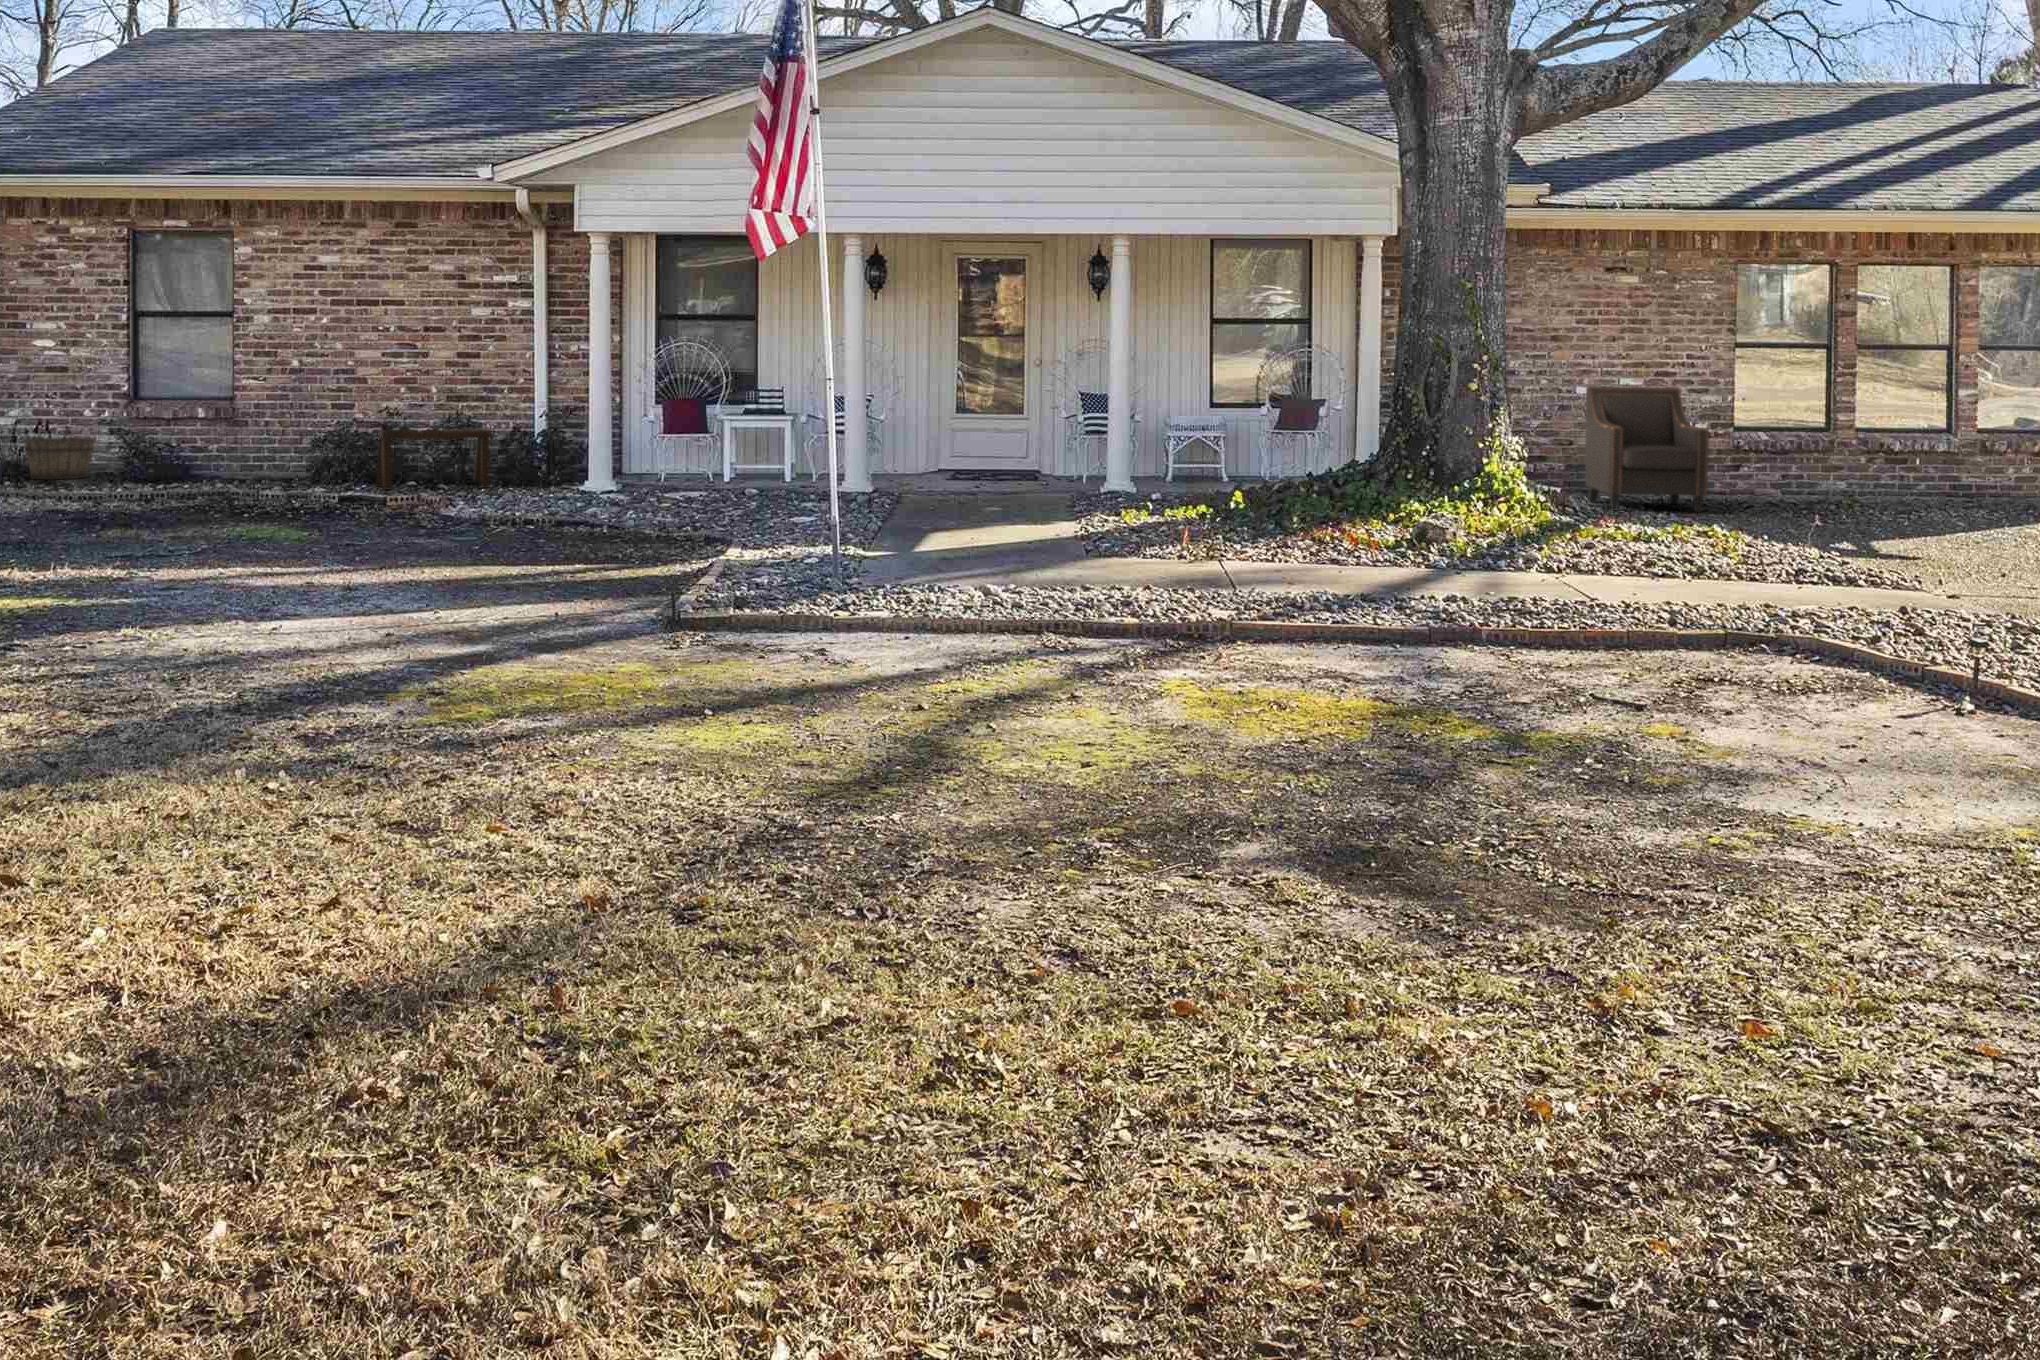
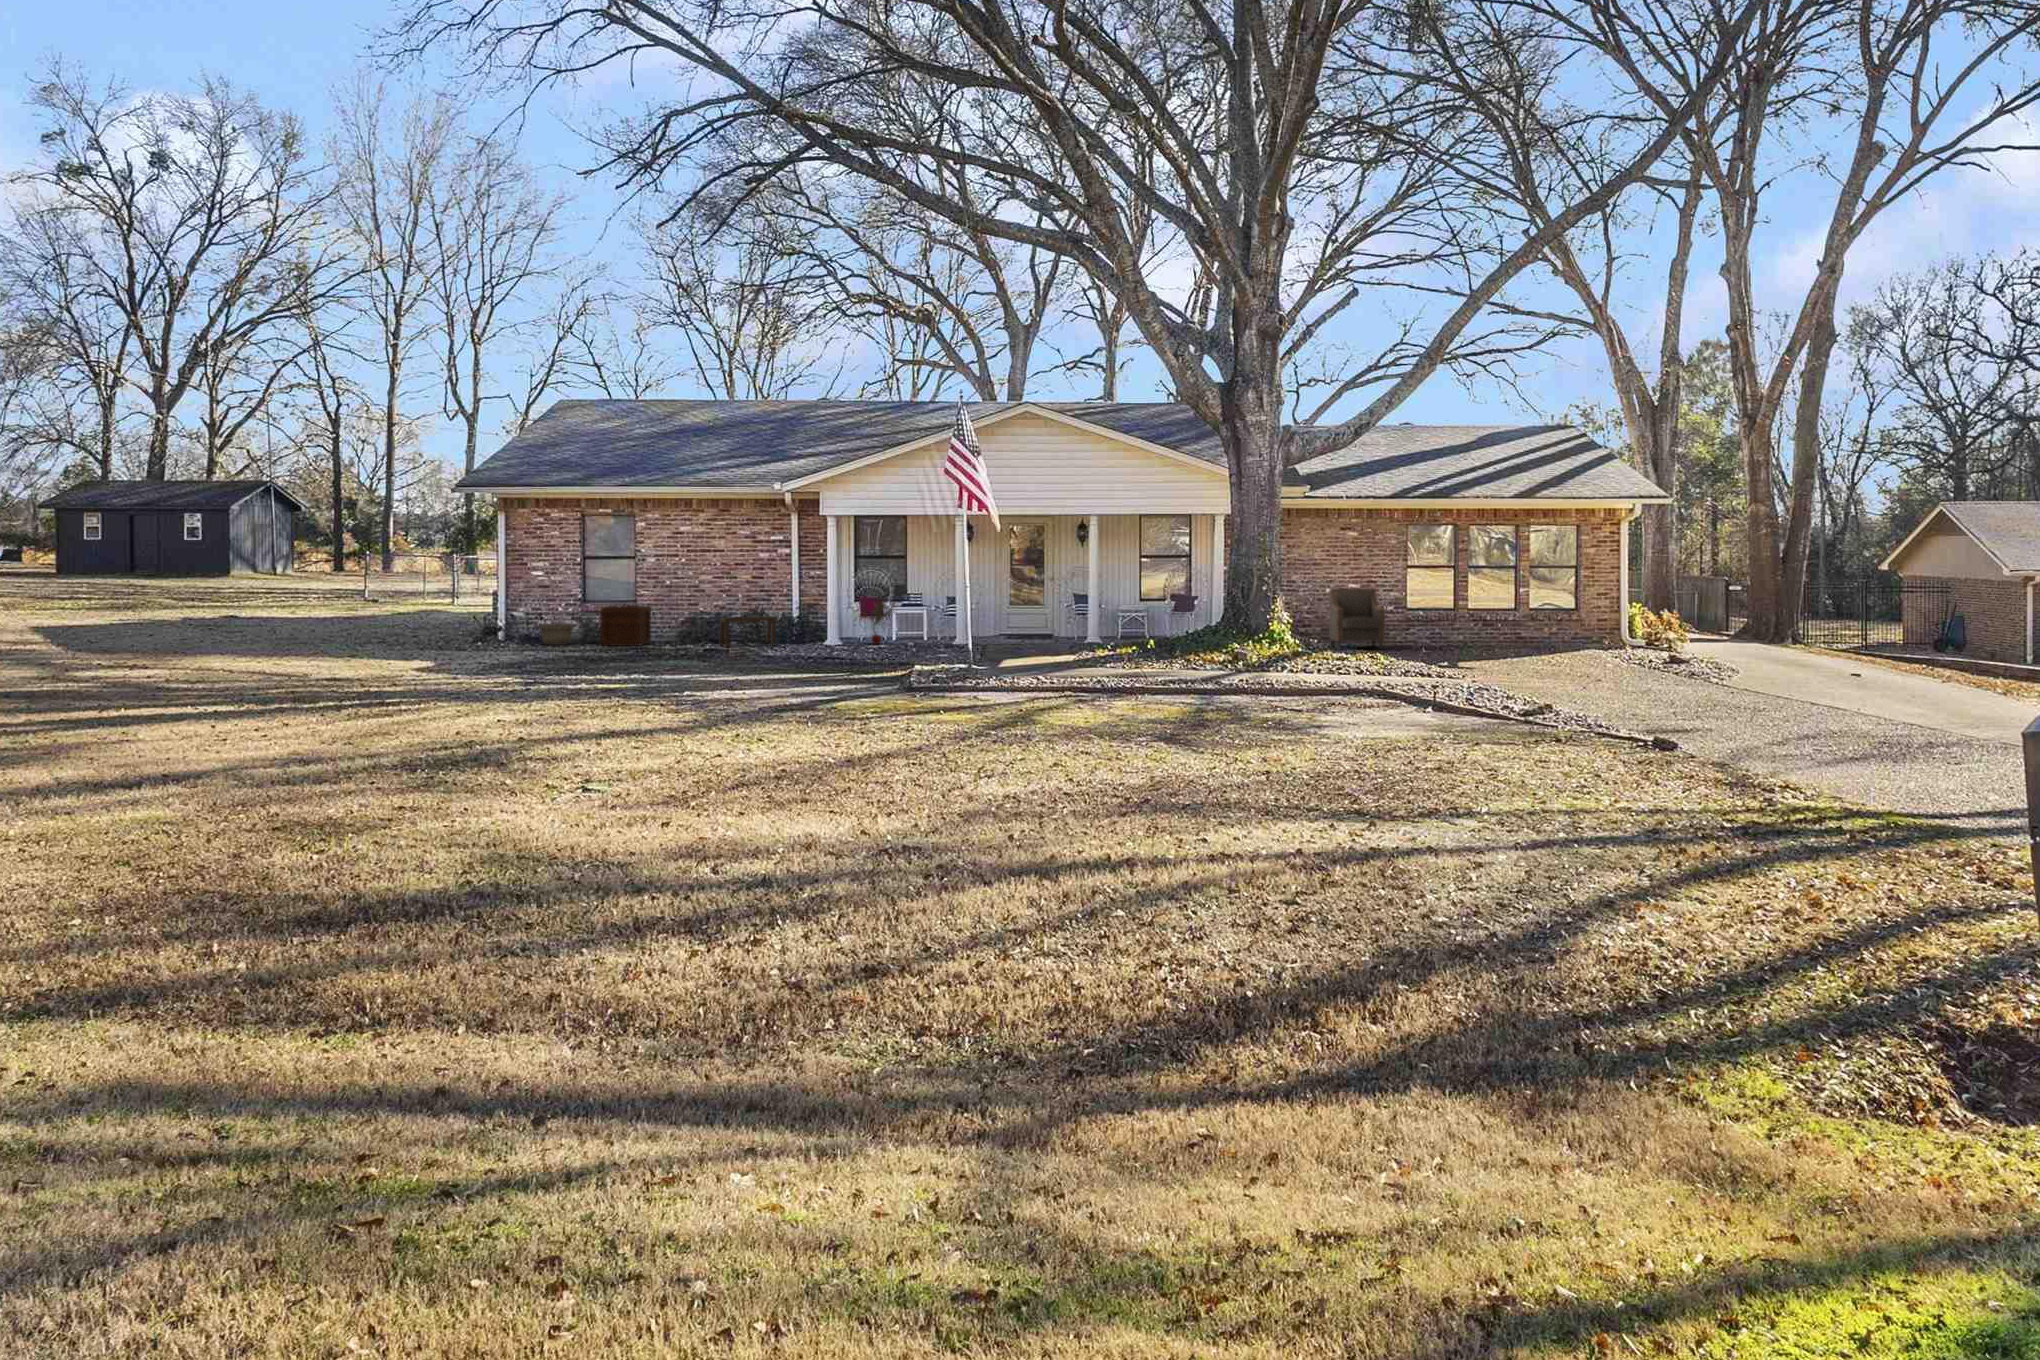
potted tree: none [658,388,732,486] -> present [859,596,895,644]
wooden crate: none [138,403,252,484] -> present [600,605,651,646]

